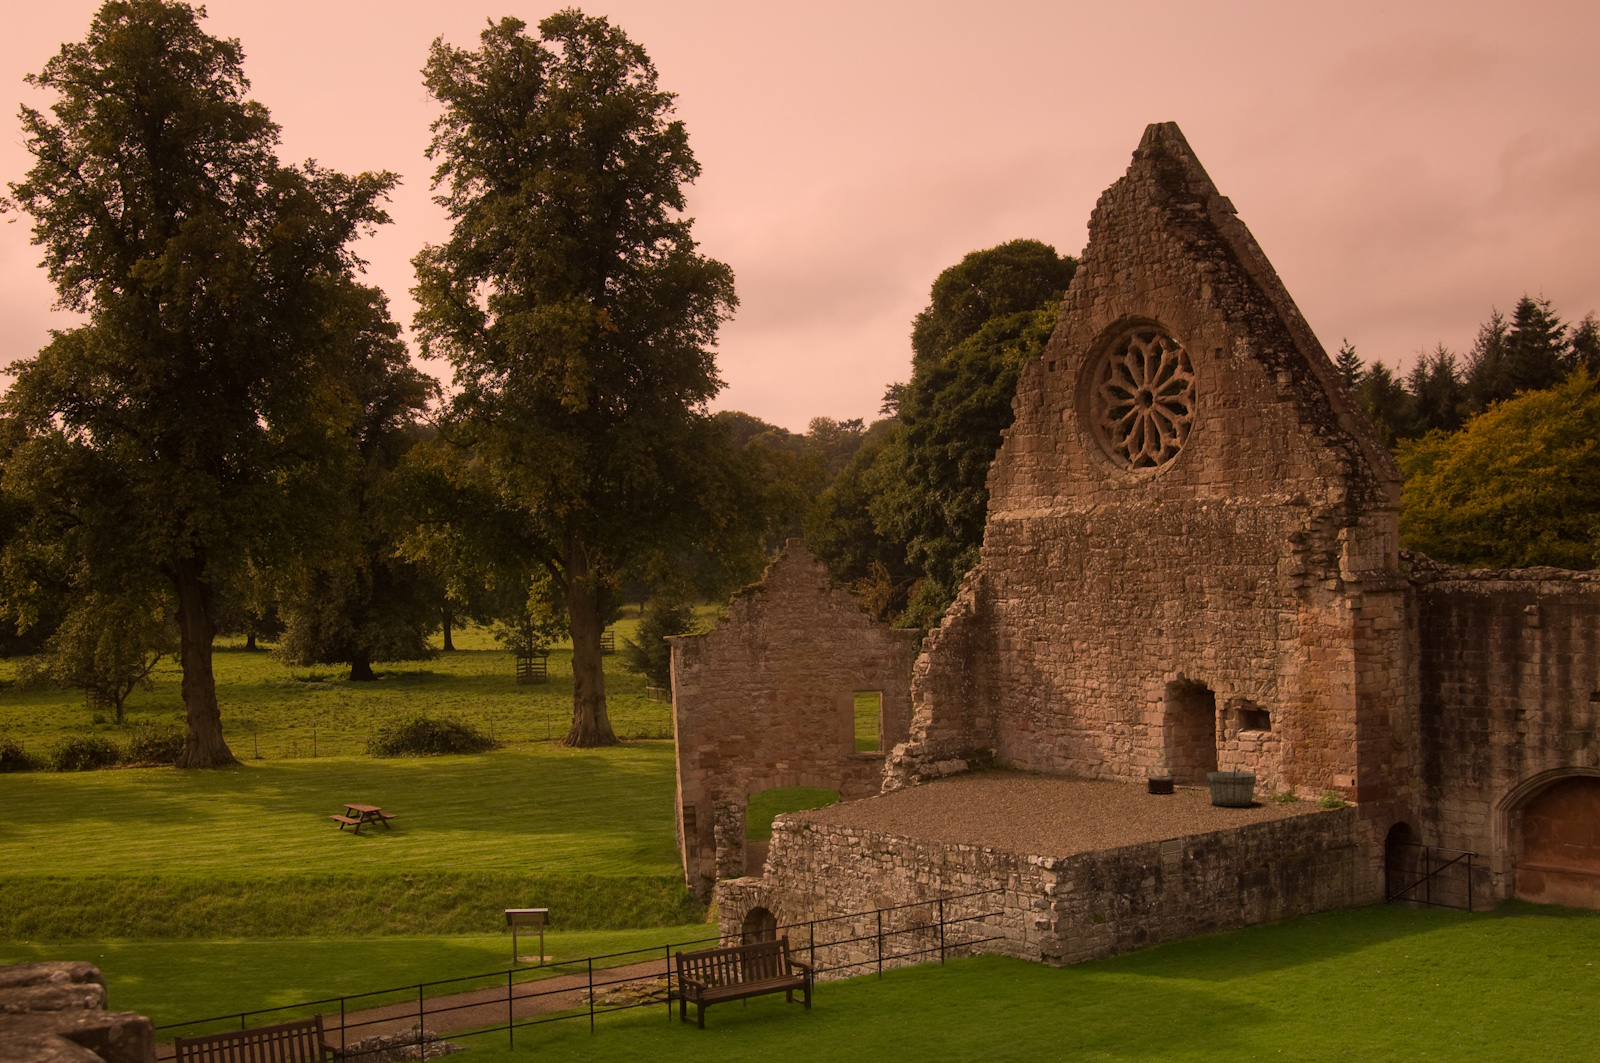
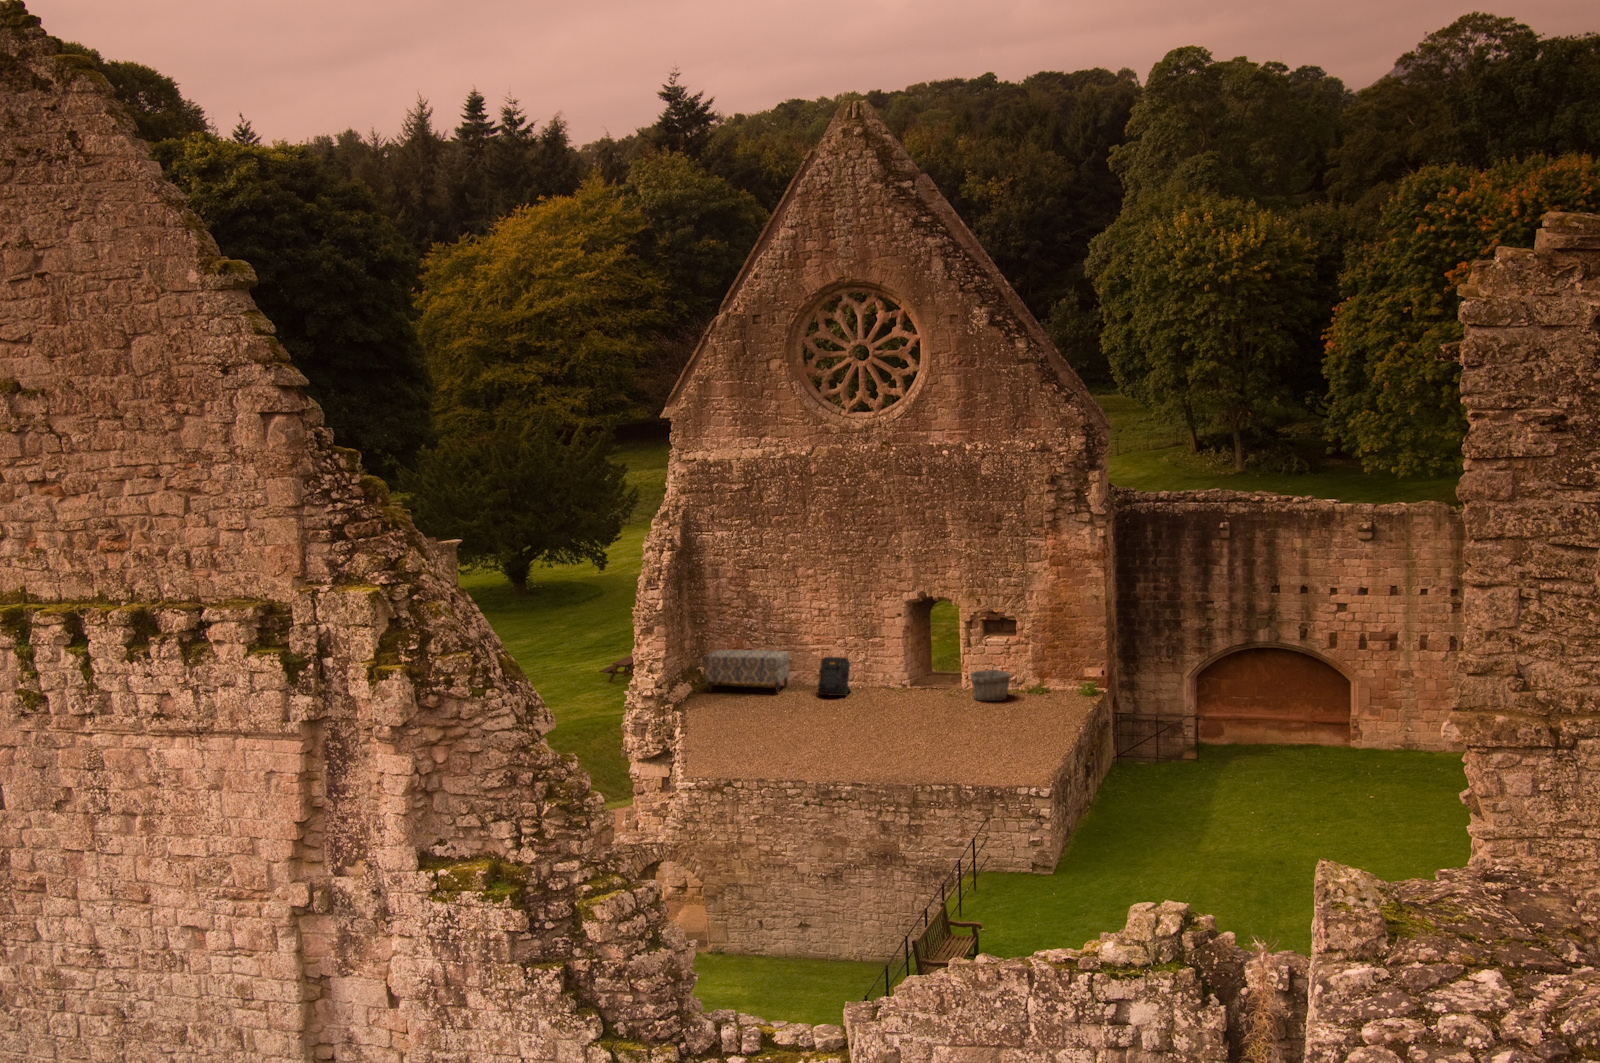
bench: none [978,730,1066,779] -> present [705,650,789,694]
backpack: none [1066,742,1114,787] -> present [818,657,851,696]
decorative plant: present [1147,746,1174,794] -> none [892,654,920,695]

